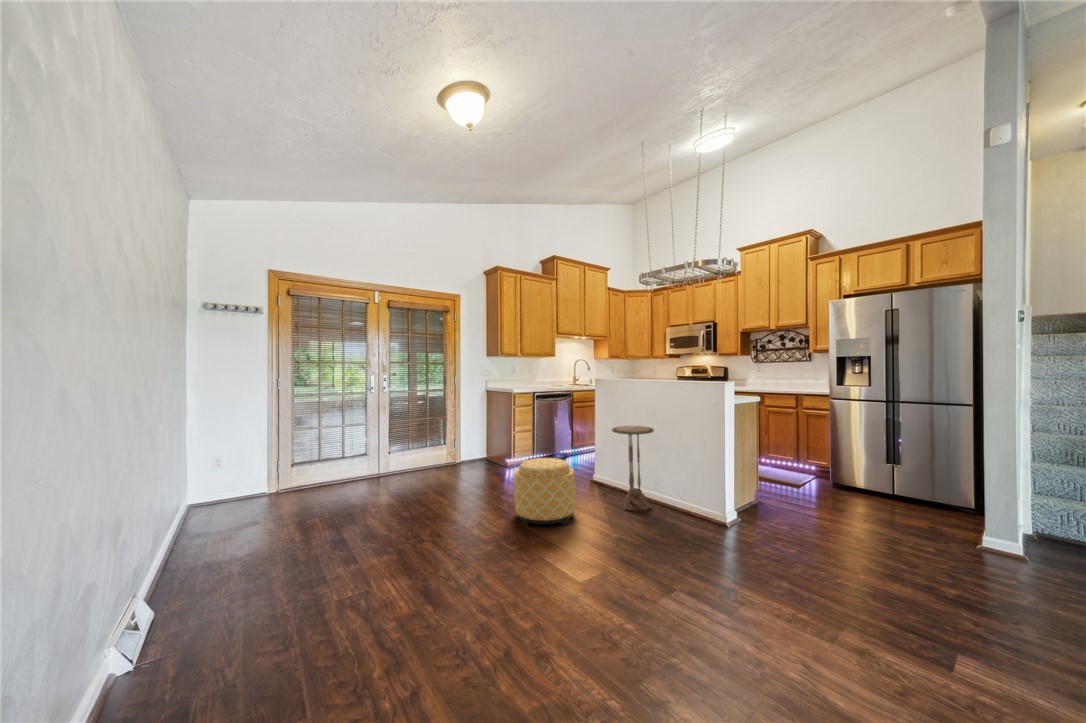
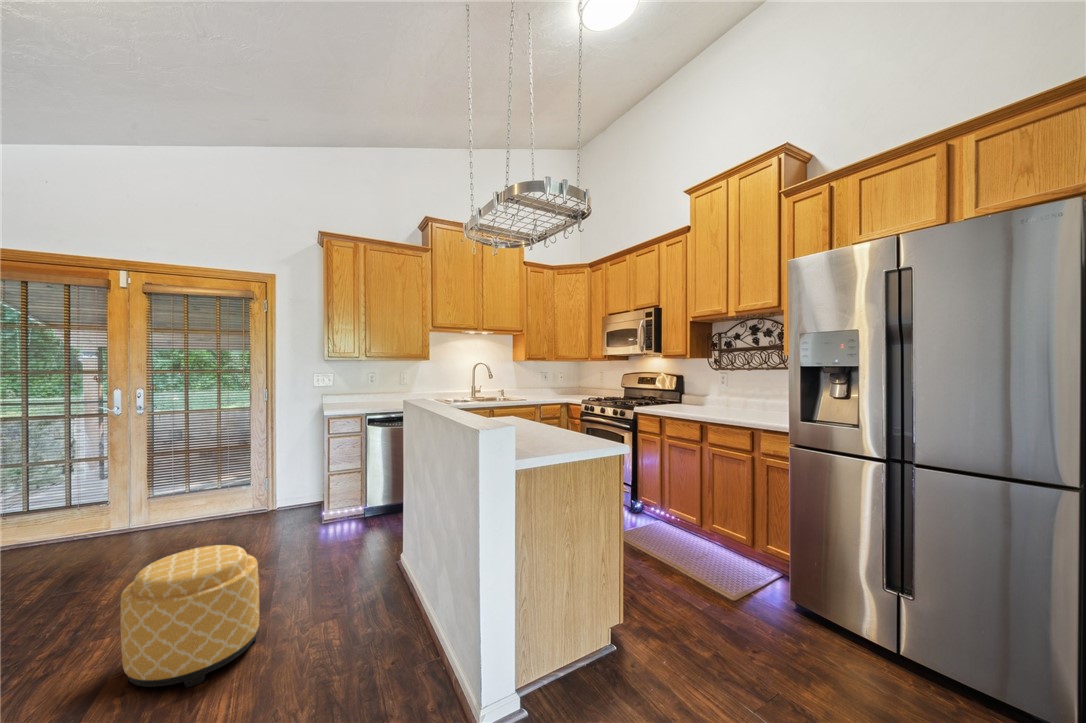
side table: present [612,426,654,510] -> none [336,490,415,651]

